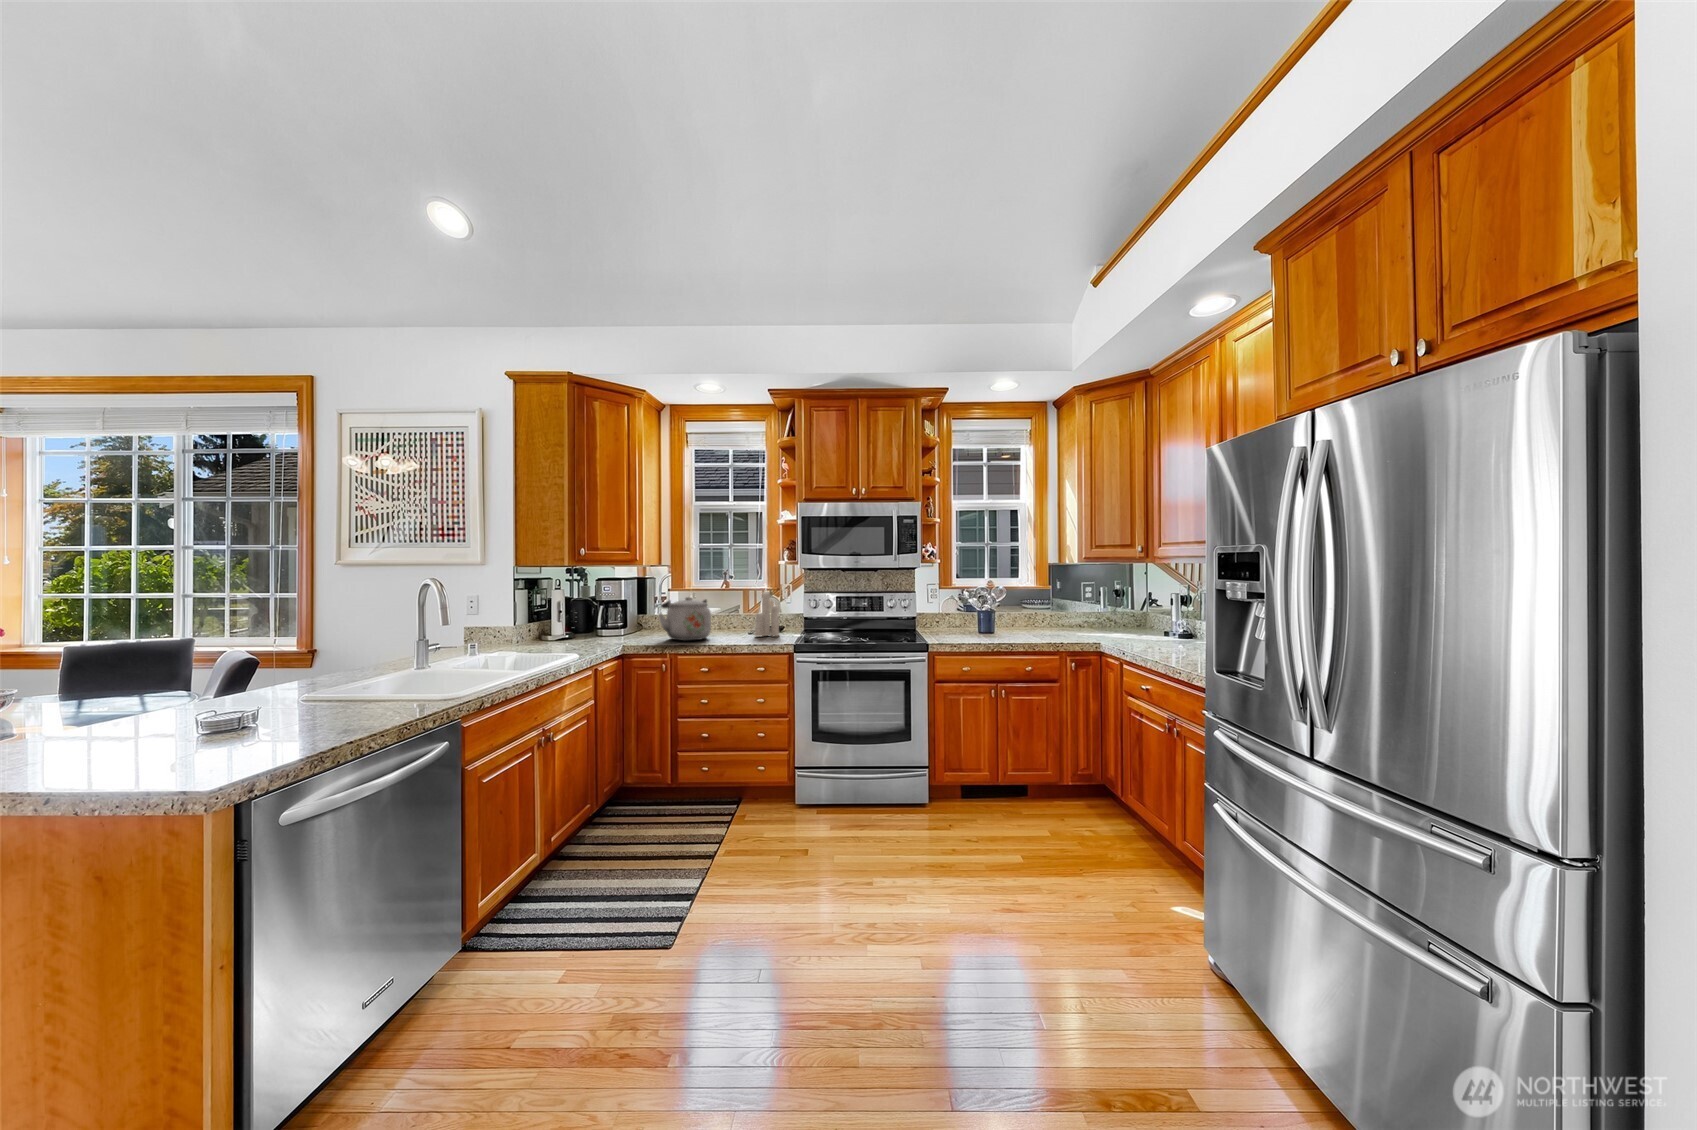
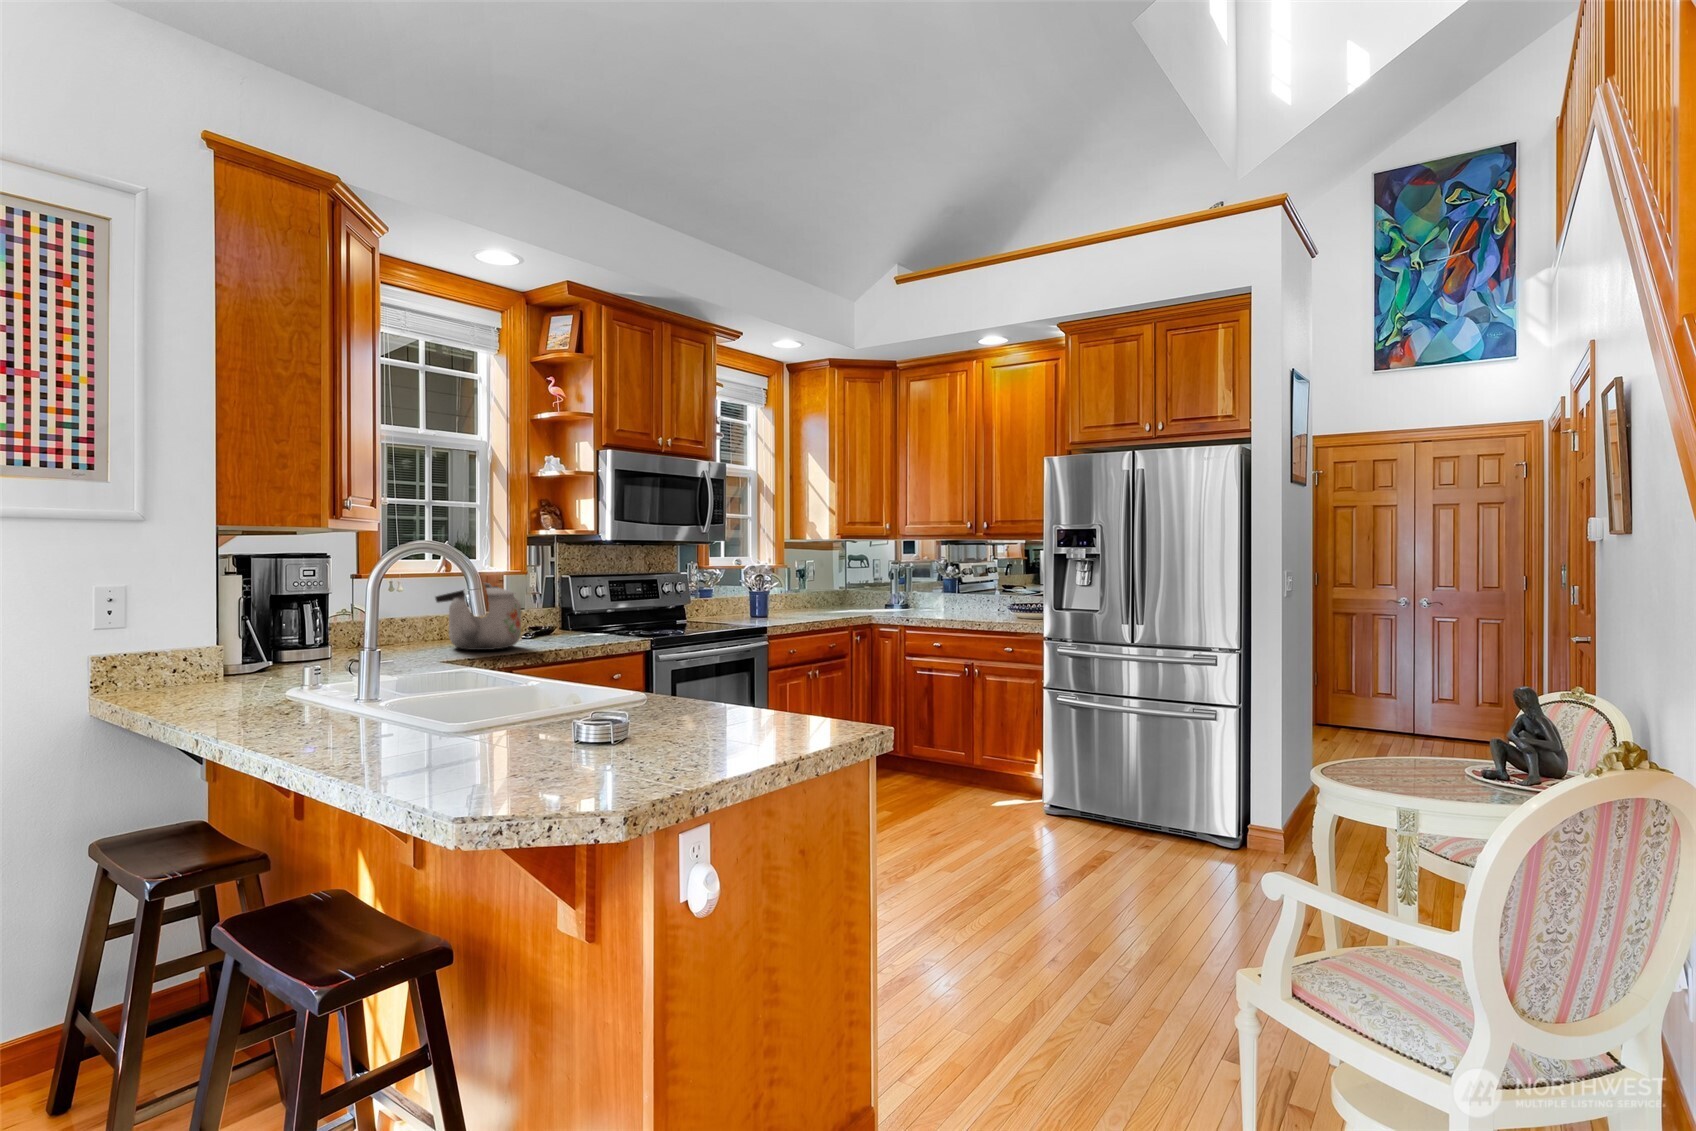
candle: present [755,592,779,637] -> none [550,562,578,637]

